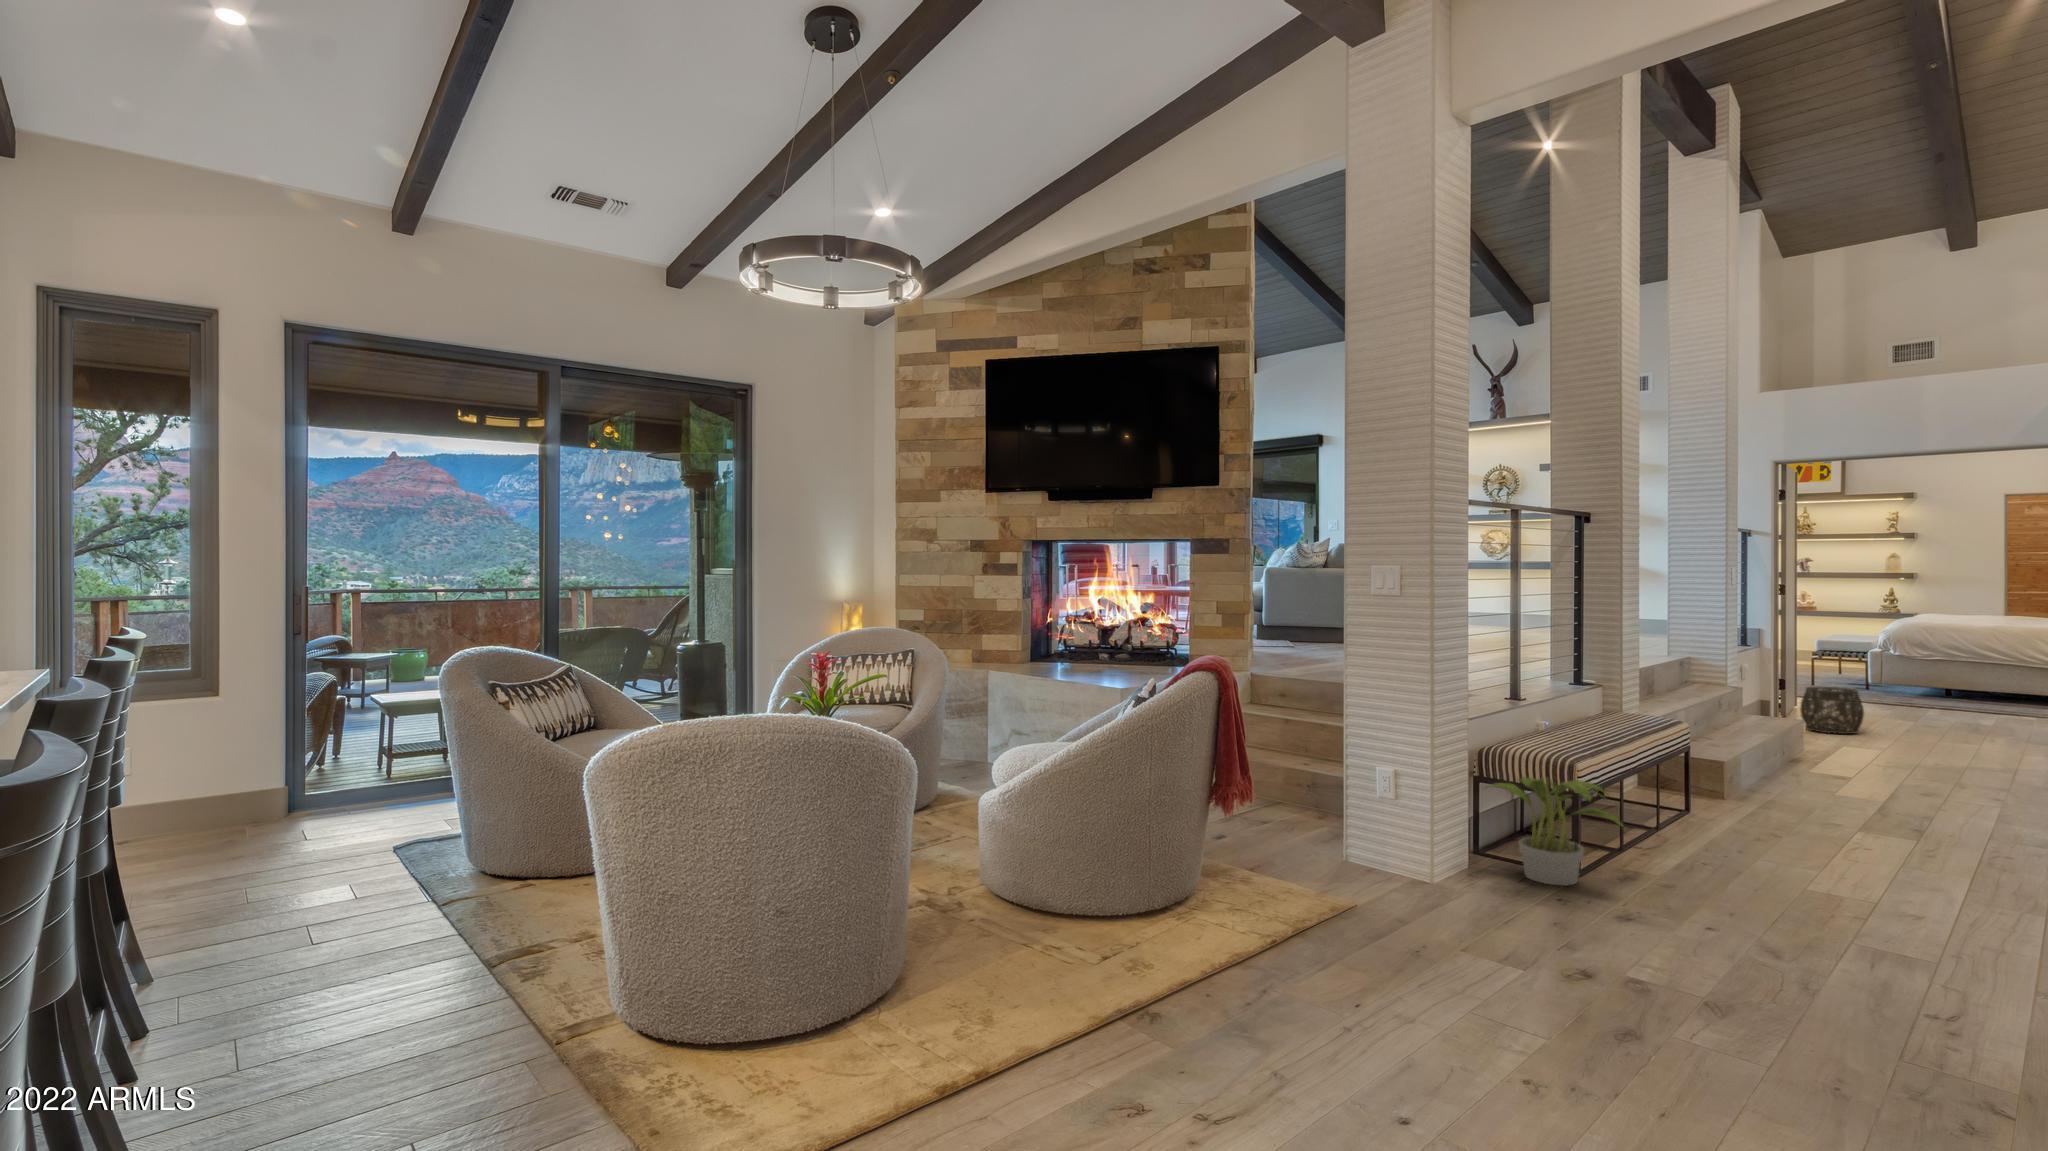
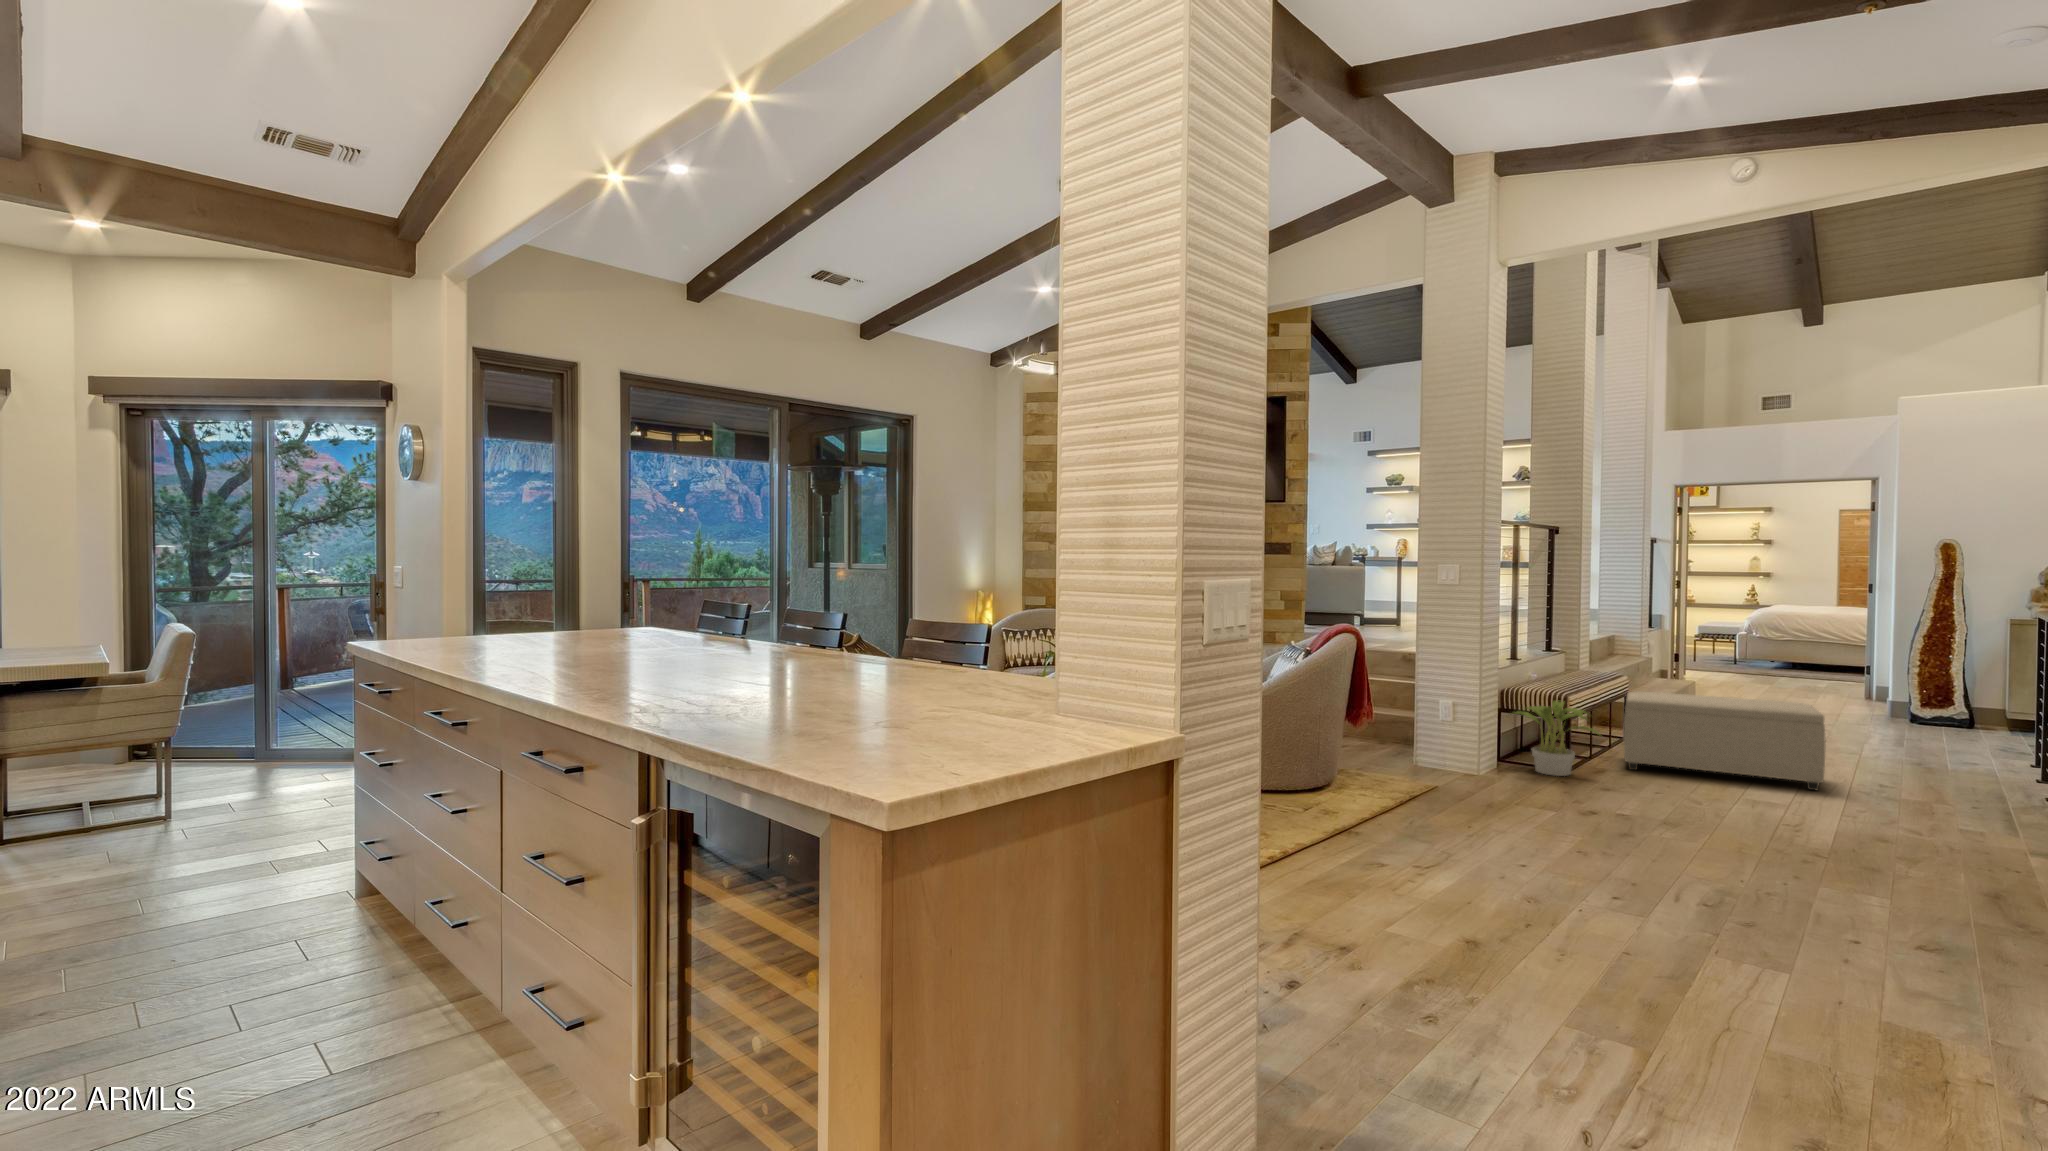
woven basket: present [1800,687,1864,734] -> none [1691,658,1738,693]
ottoman: none [1665,751,1993,923] -> present [1623,692,1826,790]

